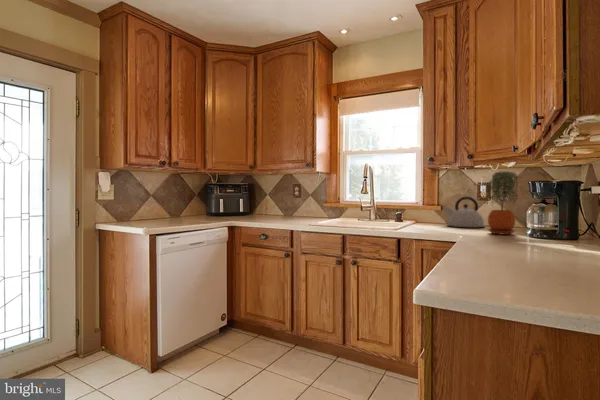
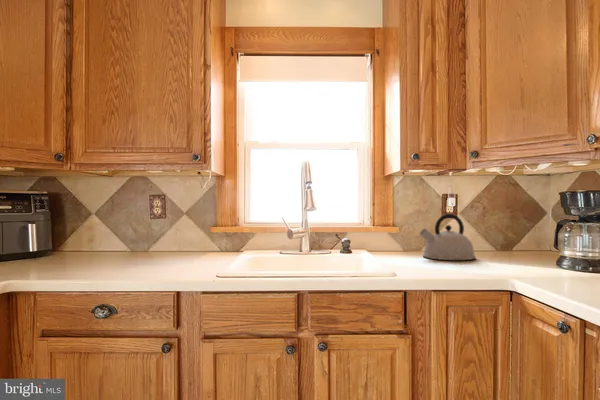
potted plant: present [486,171,517,235] -> none [509,178,556,272]

